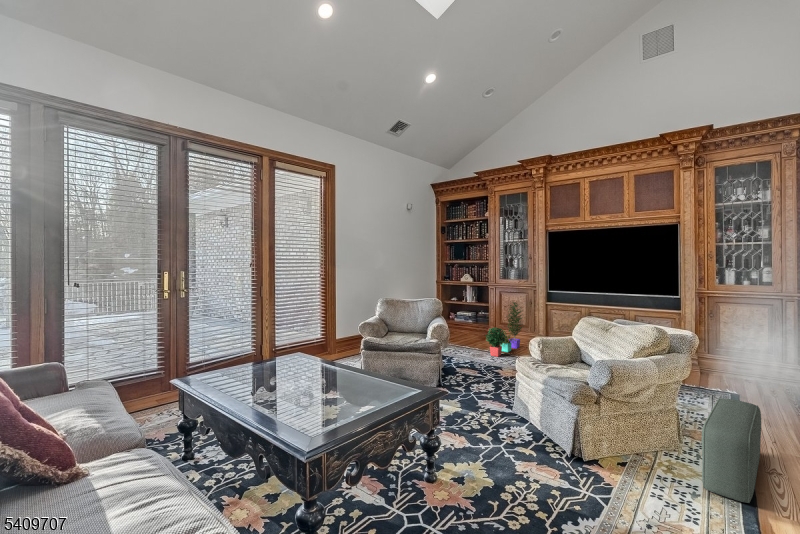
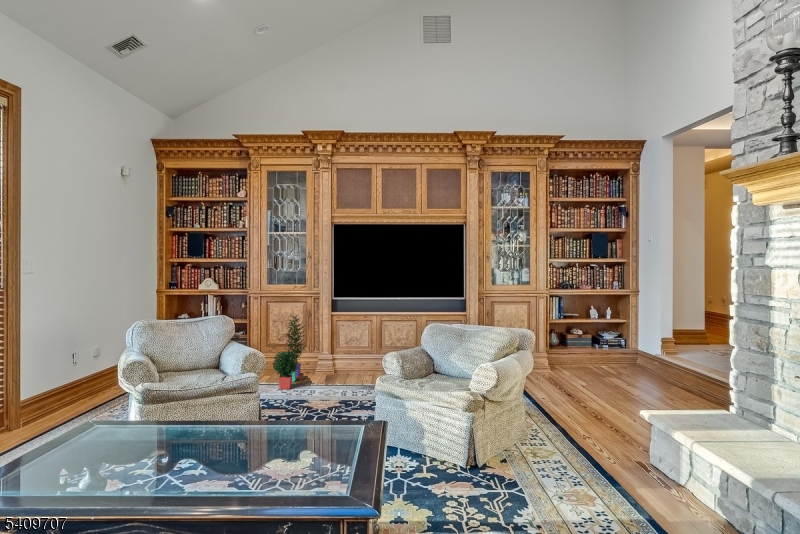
pouf: present [702,398,761,503] -> none [544,390,590,465]

